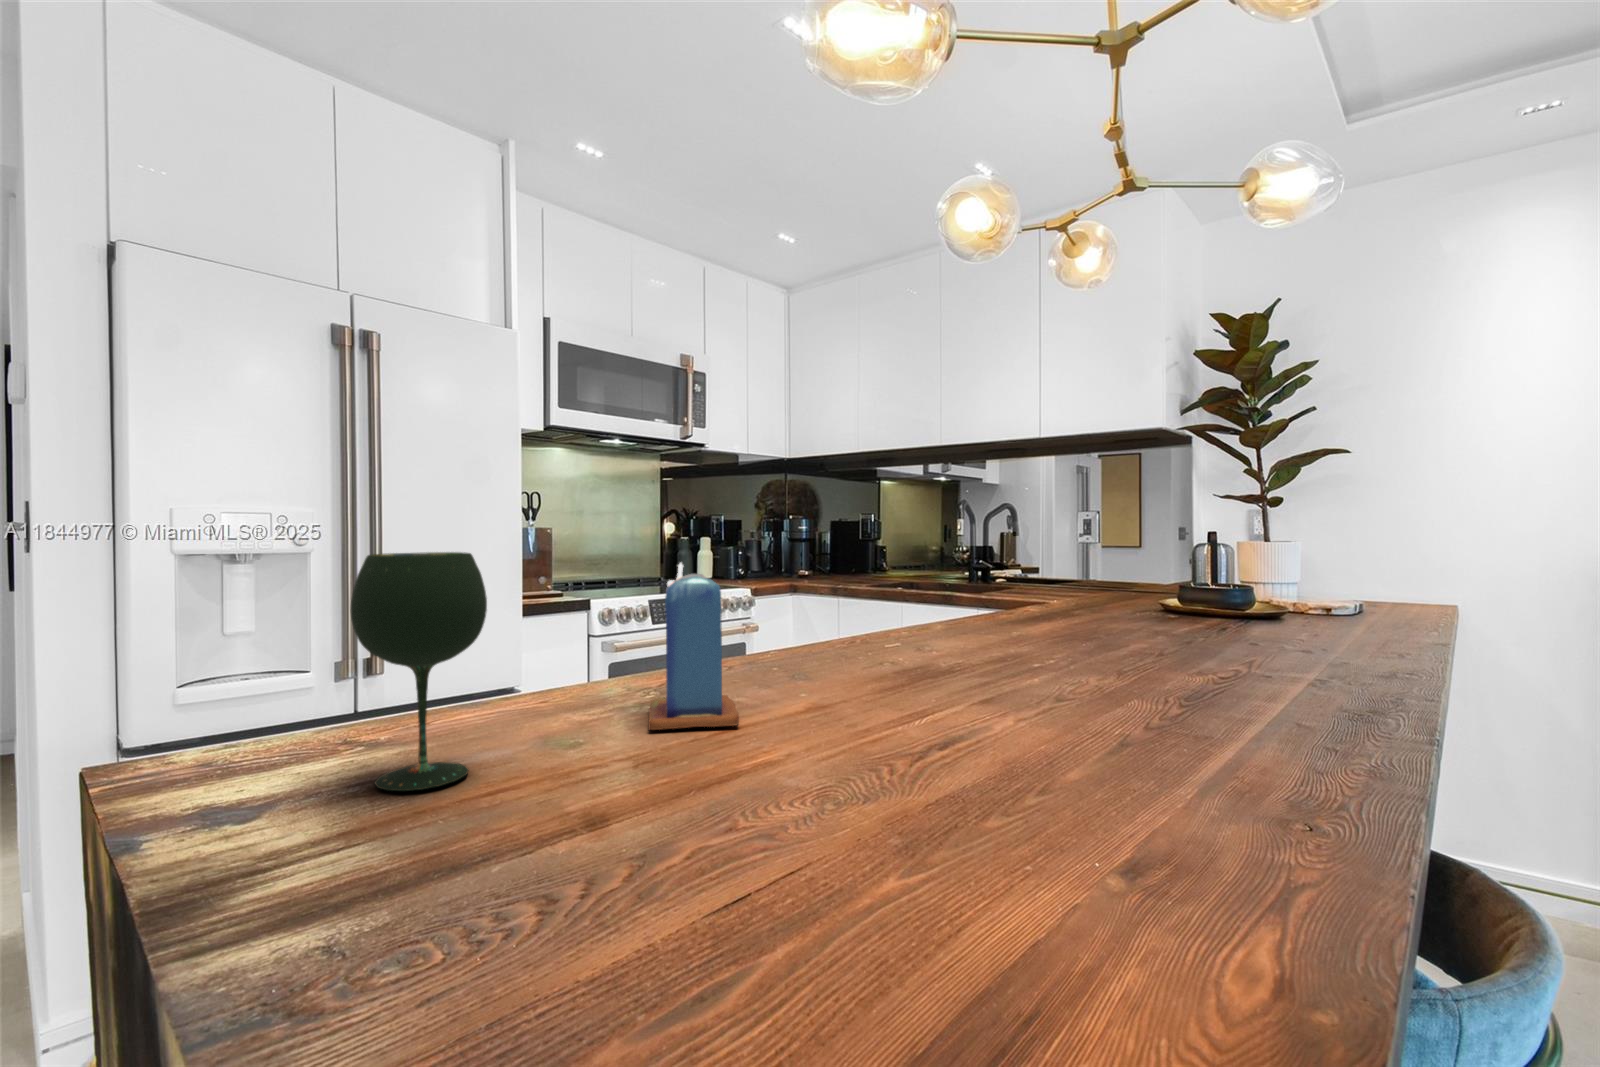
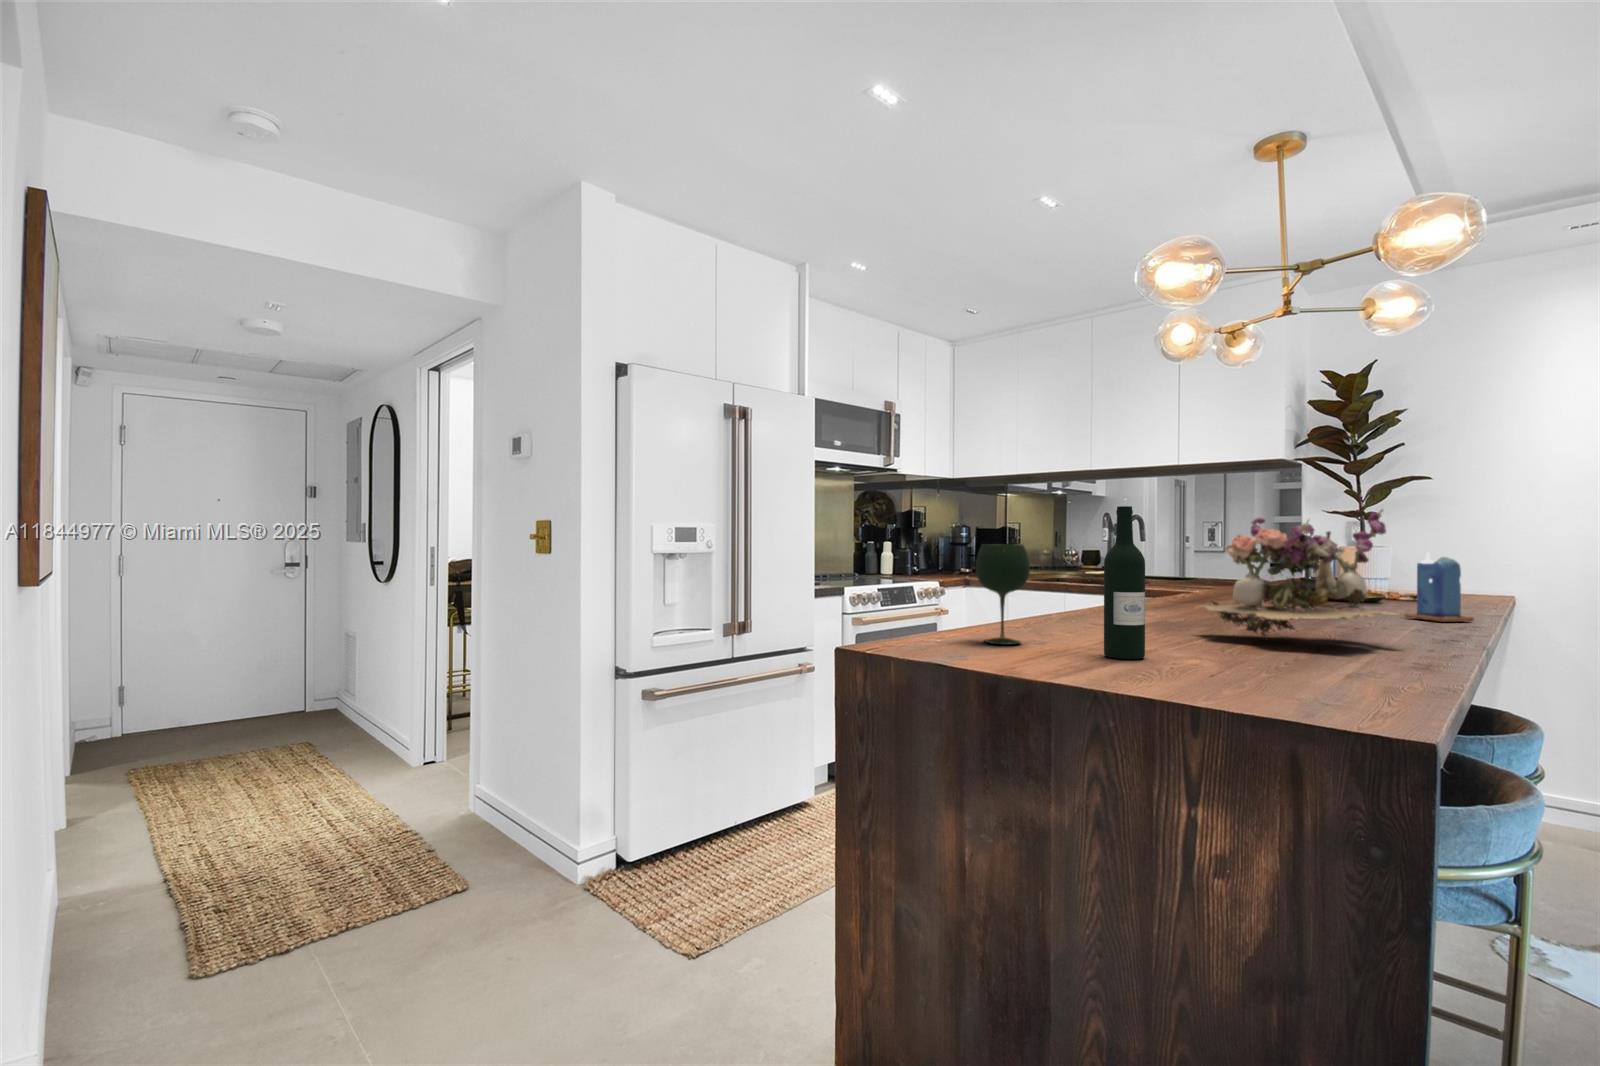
wine bottle: none [525,453,633,879] -> present [1104,506,1145,659]
flower arrangement: none [908,469,1298,744] -> present [1198,509,1398,638]
candle: present [648,563,739,730] -> present [1405,553,1474,622]

